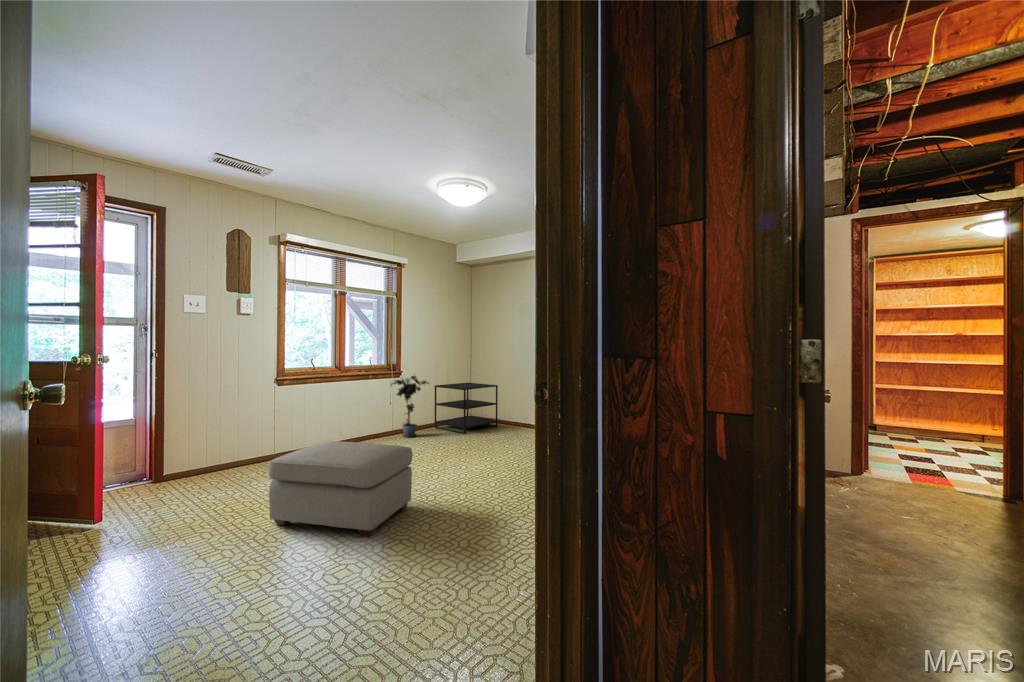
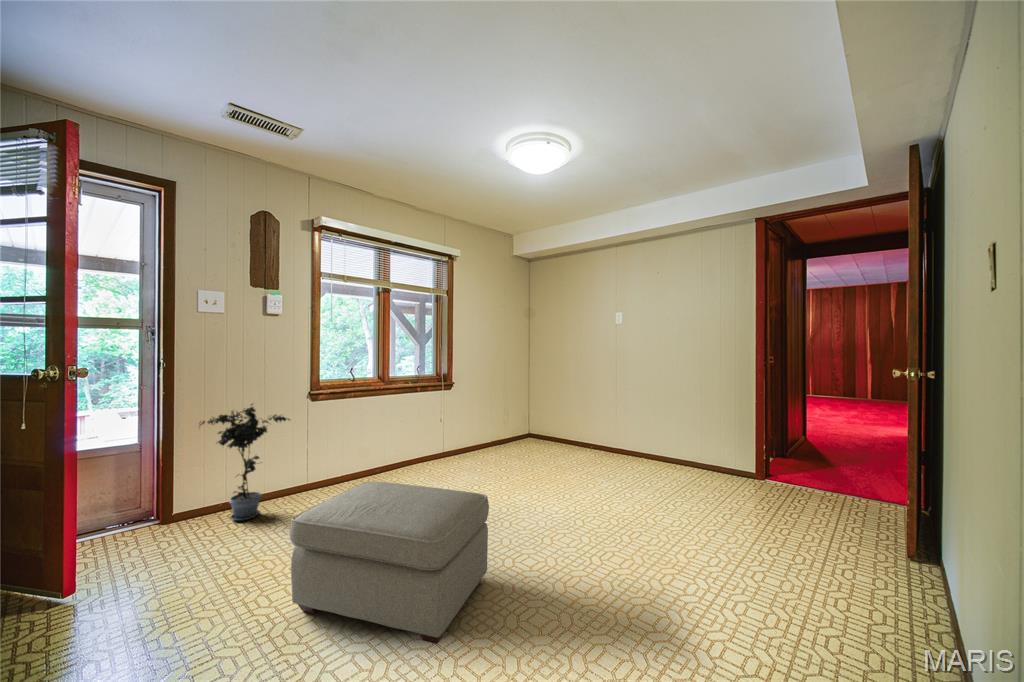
potted plant: present [391,376,429,437] -> present [199,404,290,521]
side table: present [435,383,498,434] -> none [490,394,564,457]

